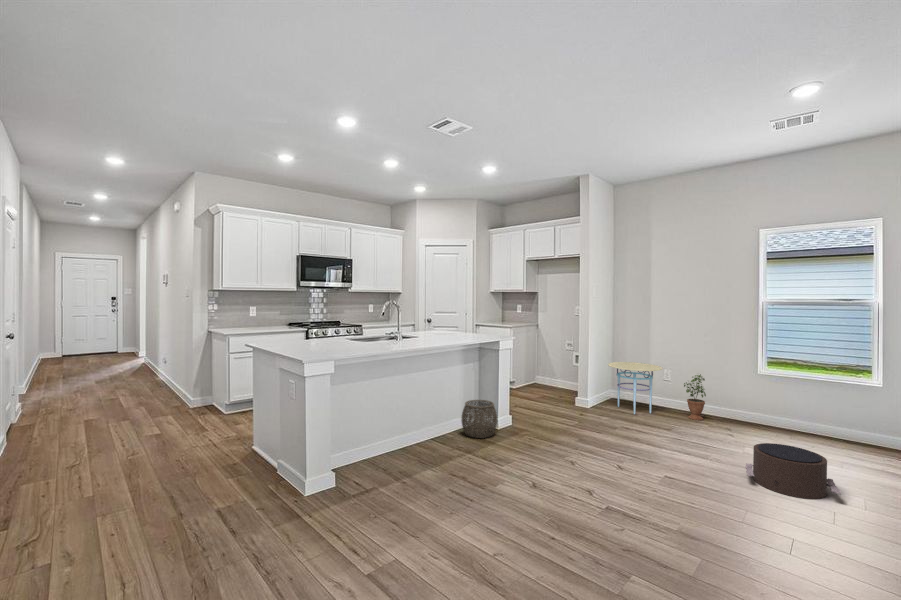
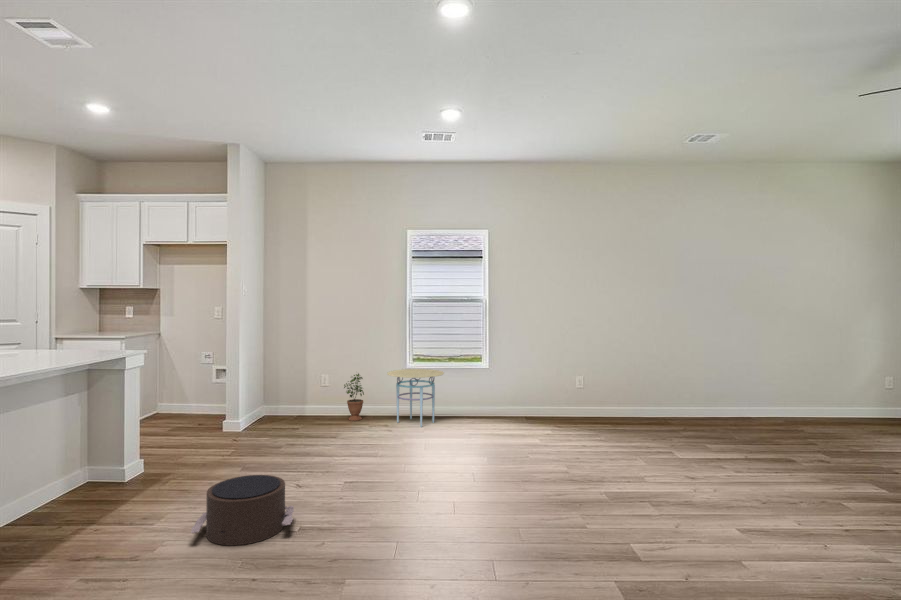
side table: present [608,362,663,414] -> present [387,369,444,427]
woven basket: present [461,400,497,438] -> none [60,444,126,503]
pouf: present [745,443,841,499] -> present [191,475,294,546]

